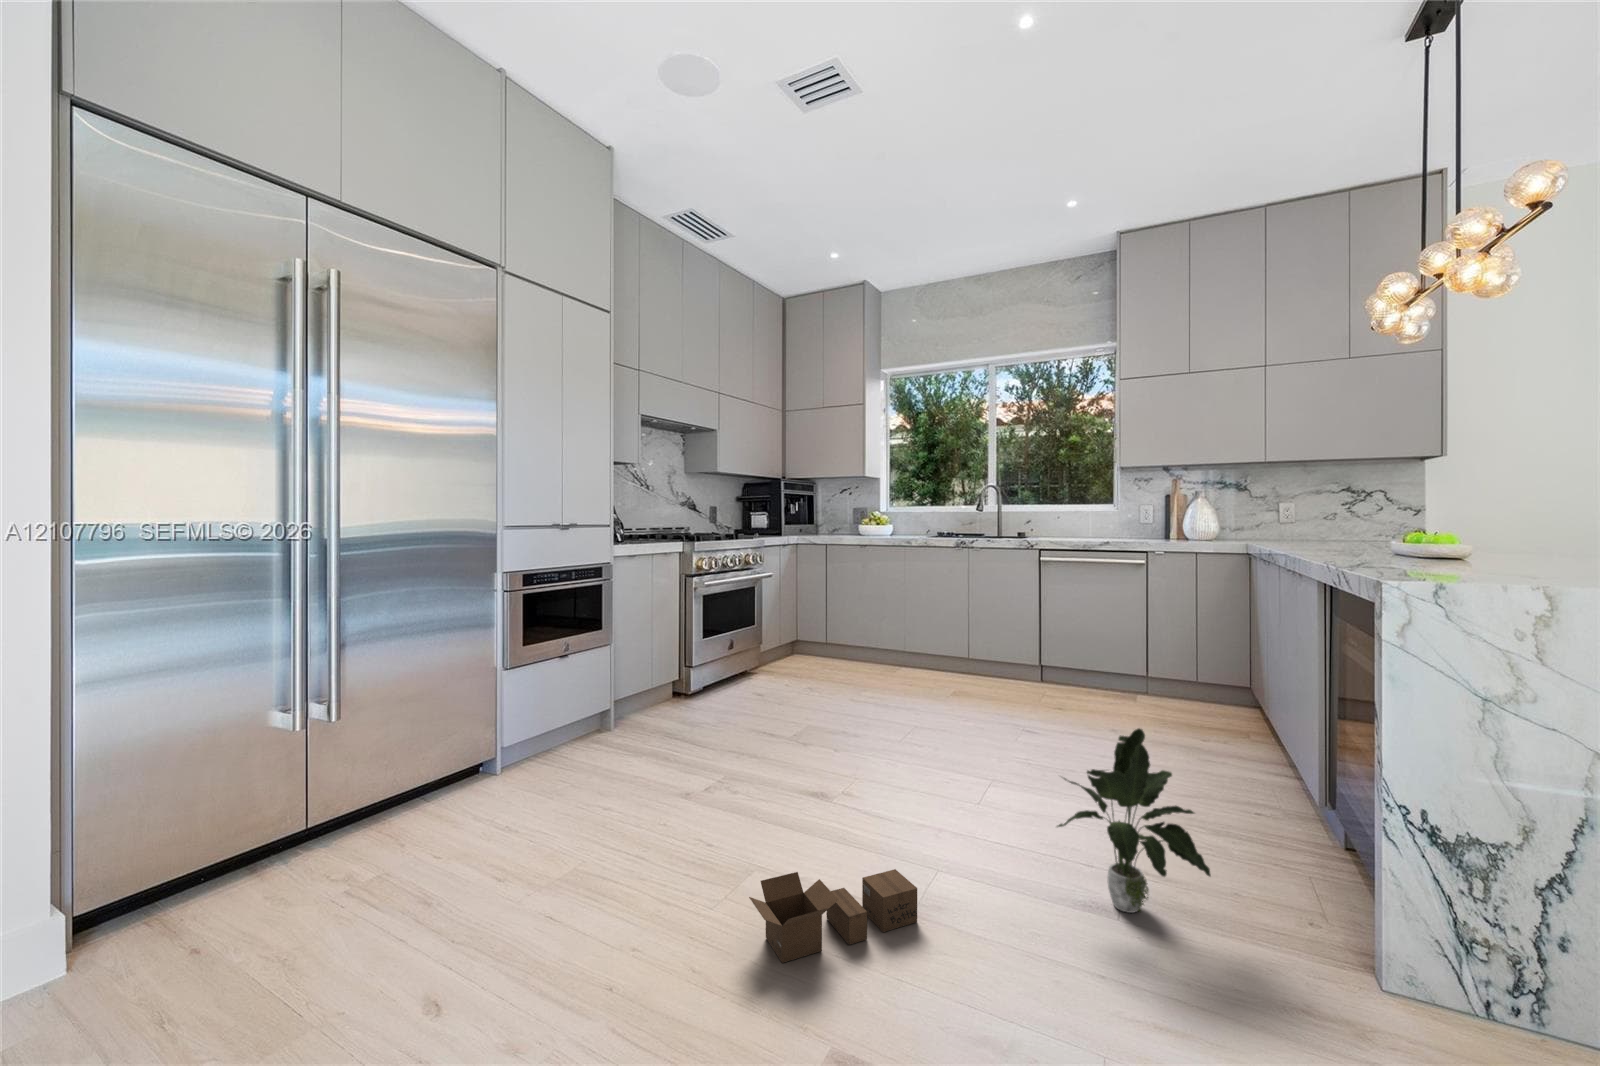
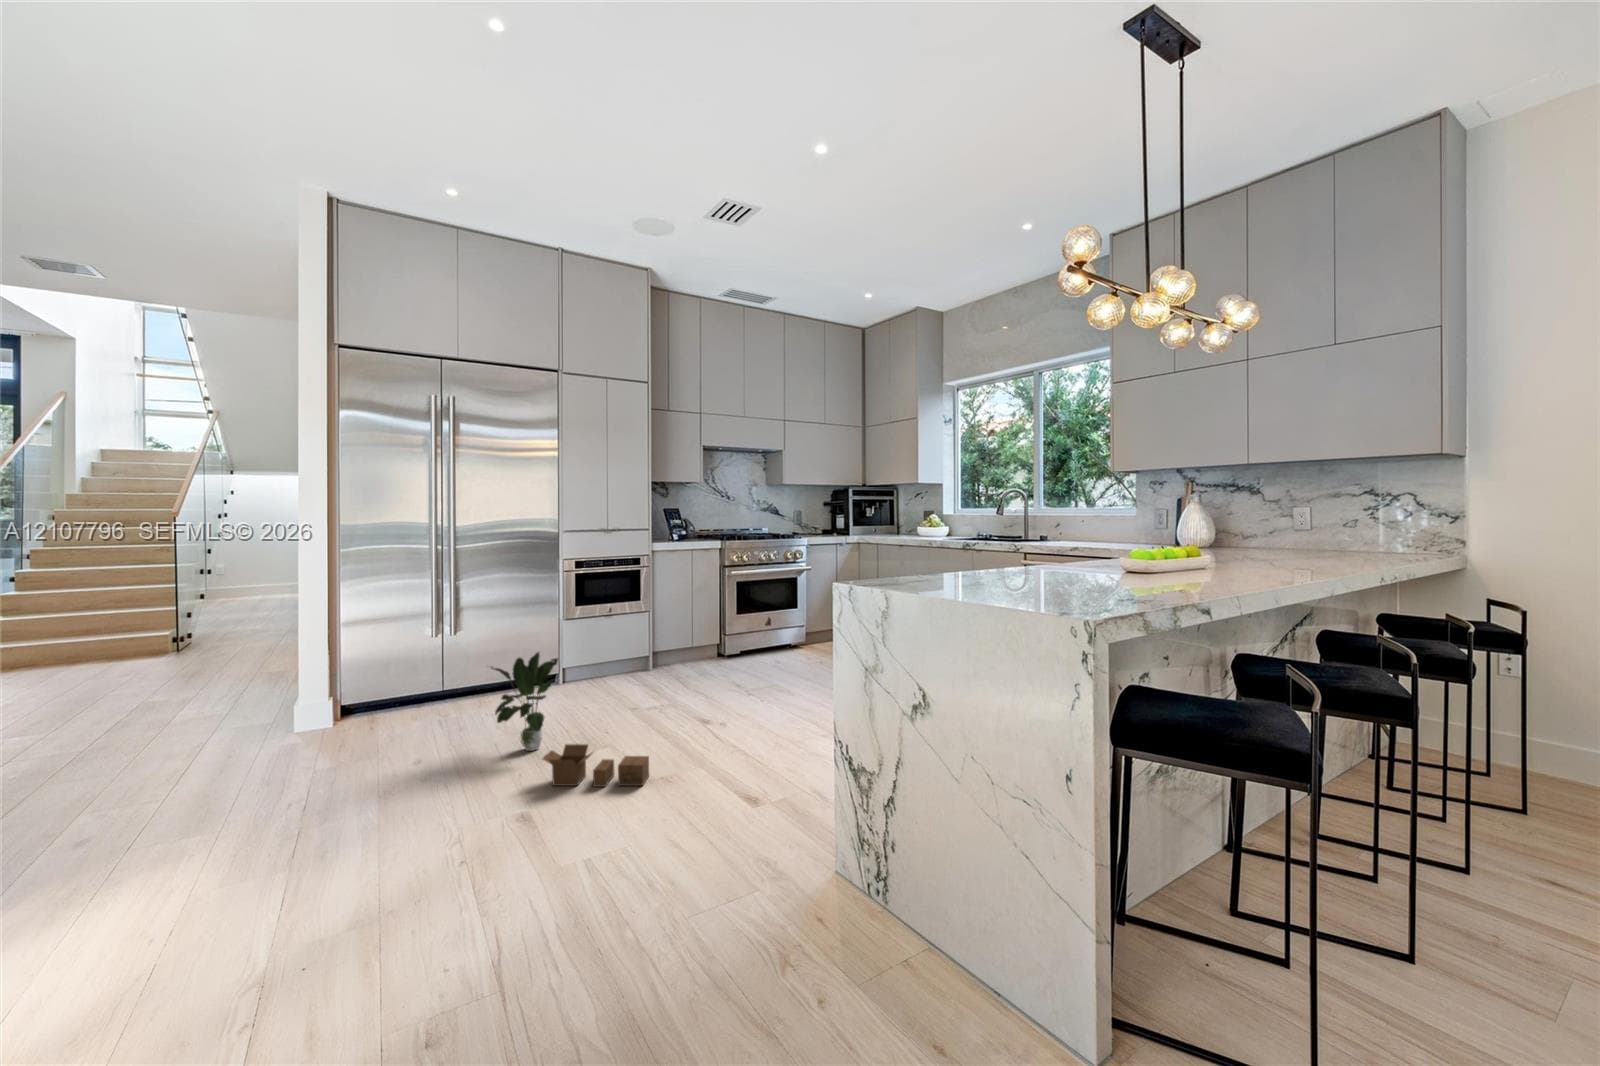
potted plant: present [1057,728,1211,913] -> present [491,652,558,751]

